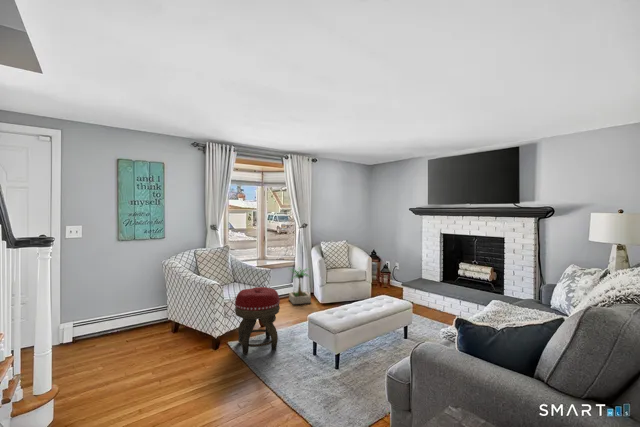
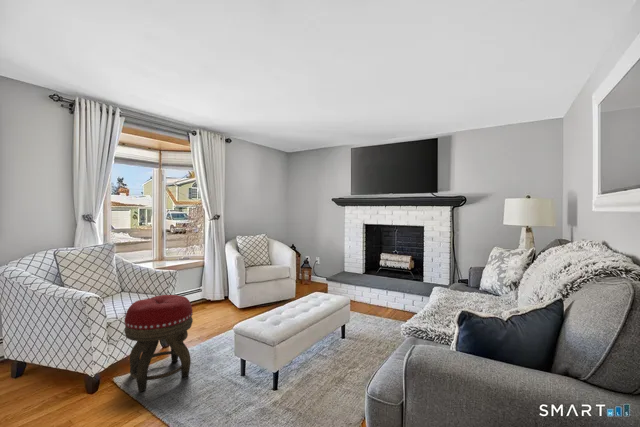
potted plant: present [289,267,311,304] -> none [195,265,229,312]

